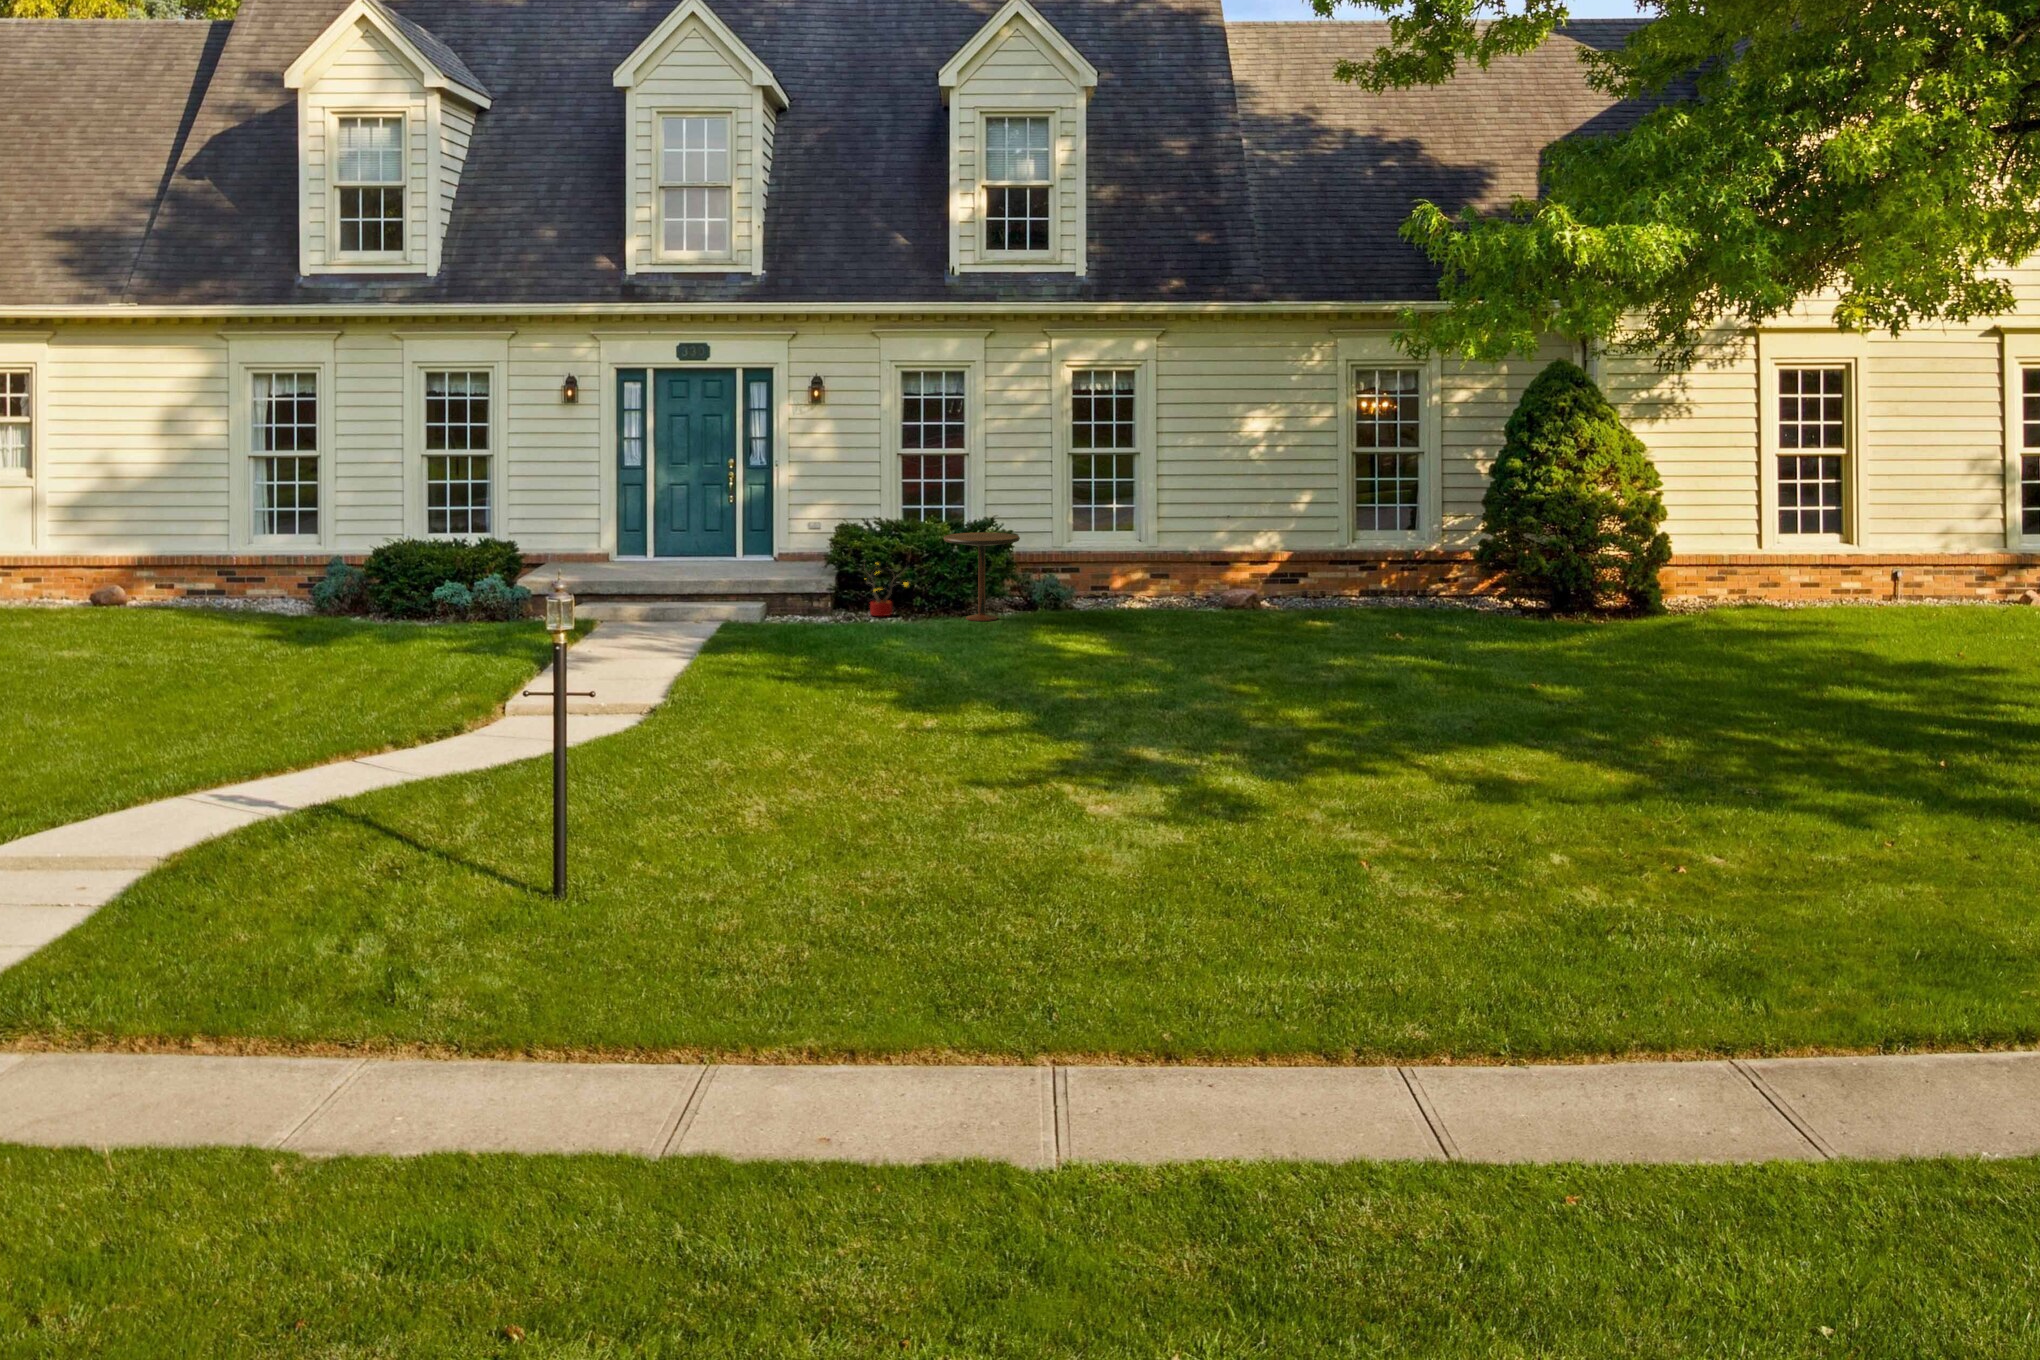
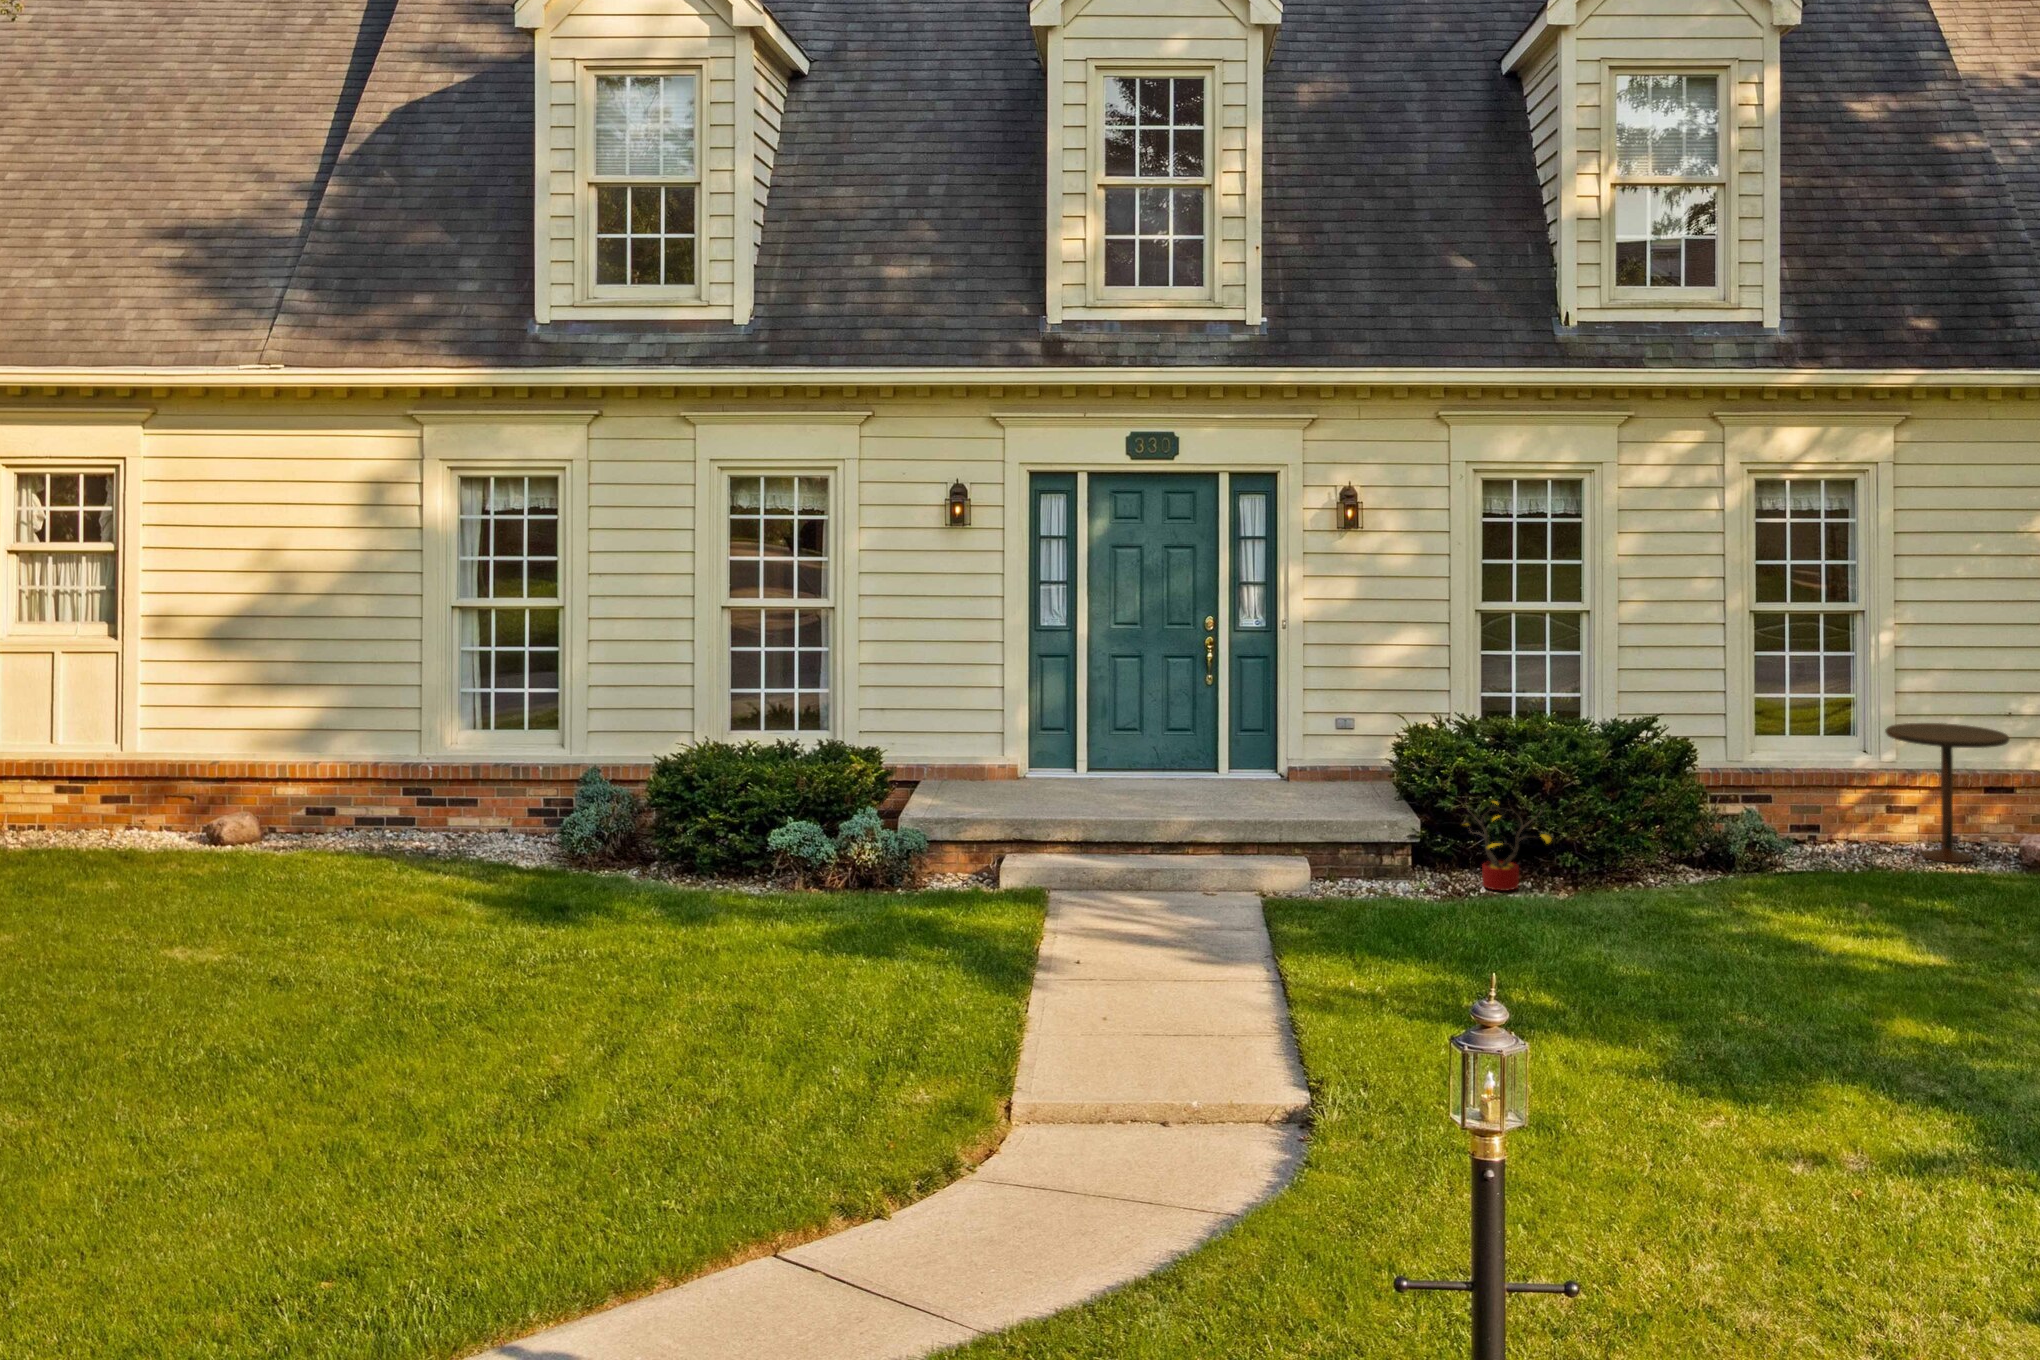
pedestal table: present [944,532,1020,621] -> present [1885,723,2009,863]

